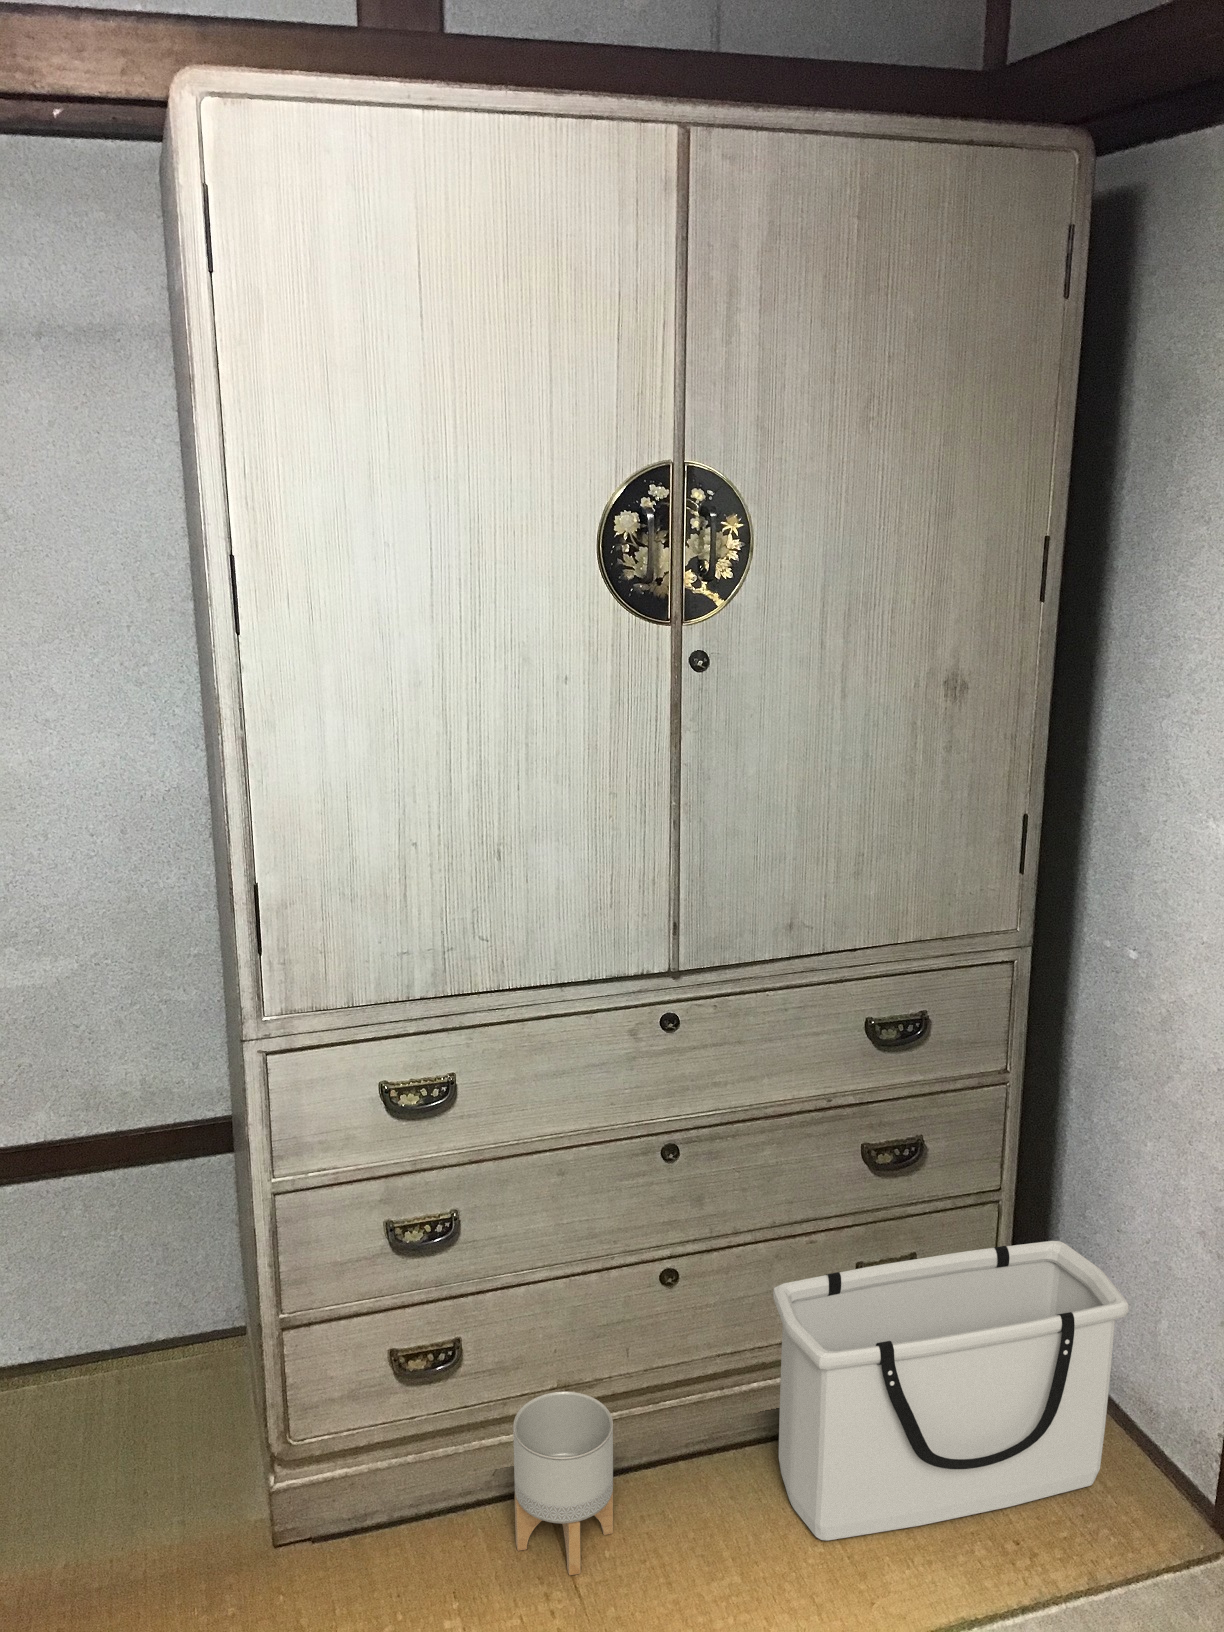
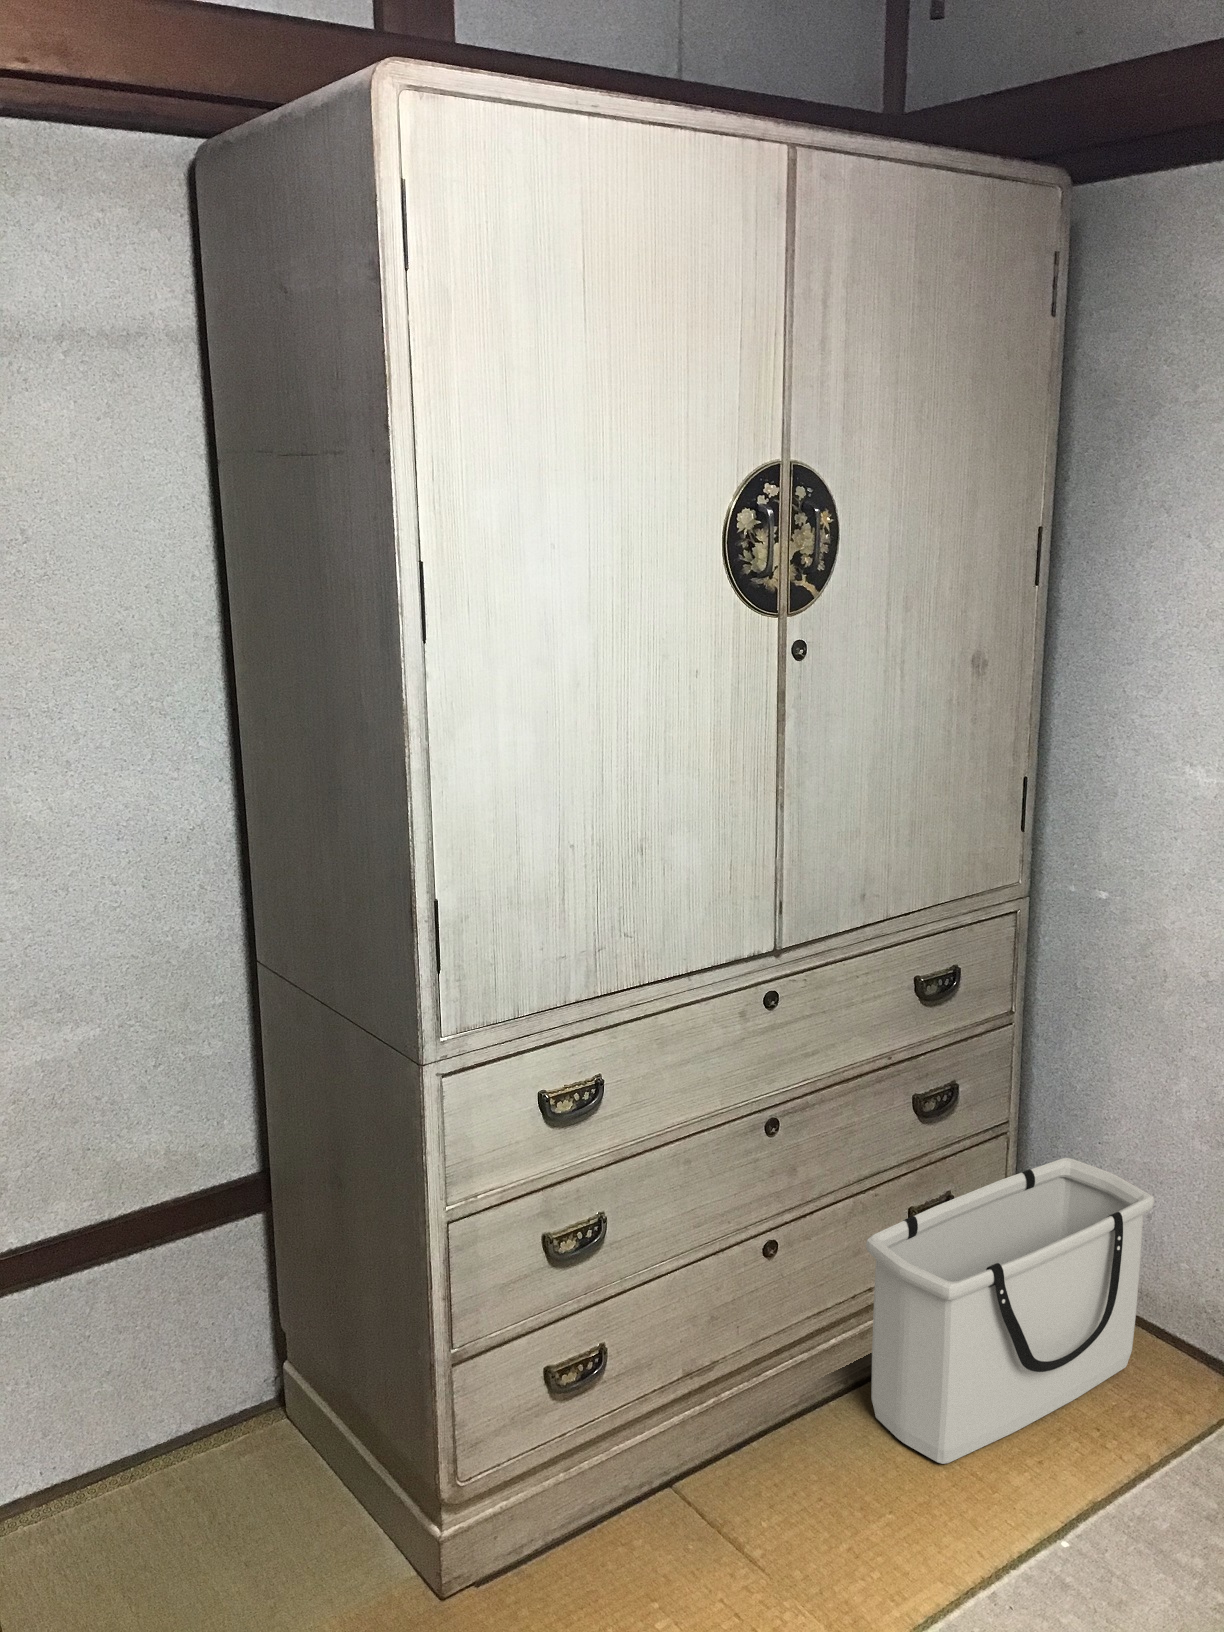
planter: present [513,1392,613,1575] -> none [672,1375,770,1551]

